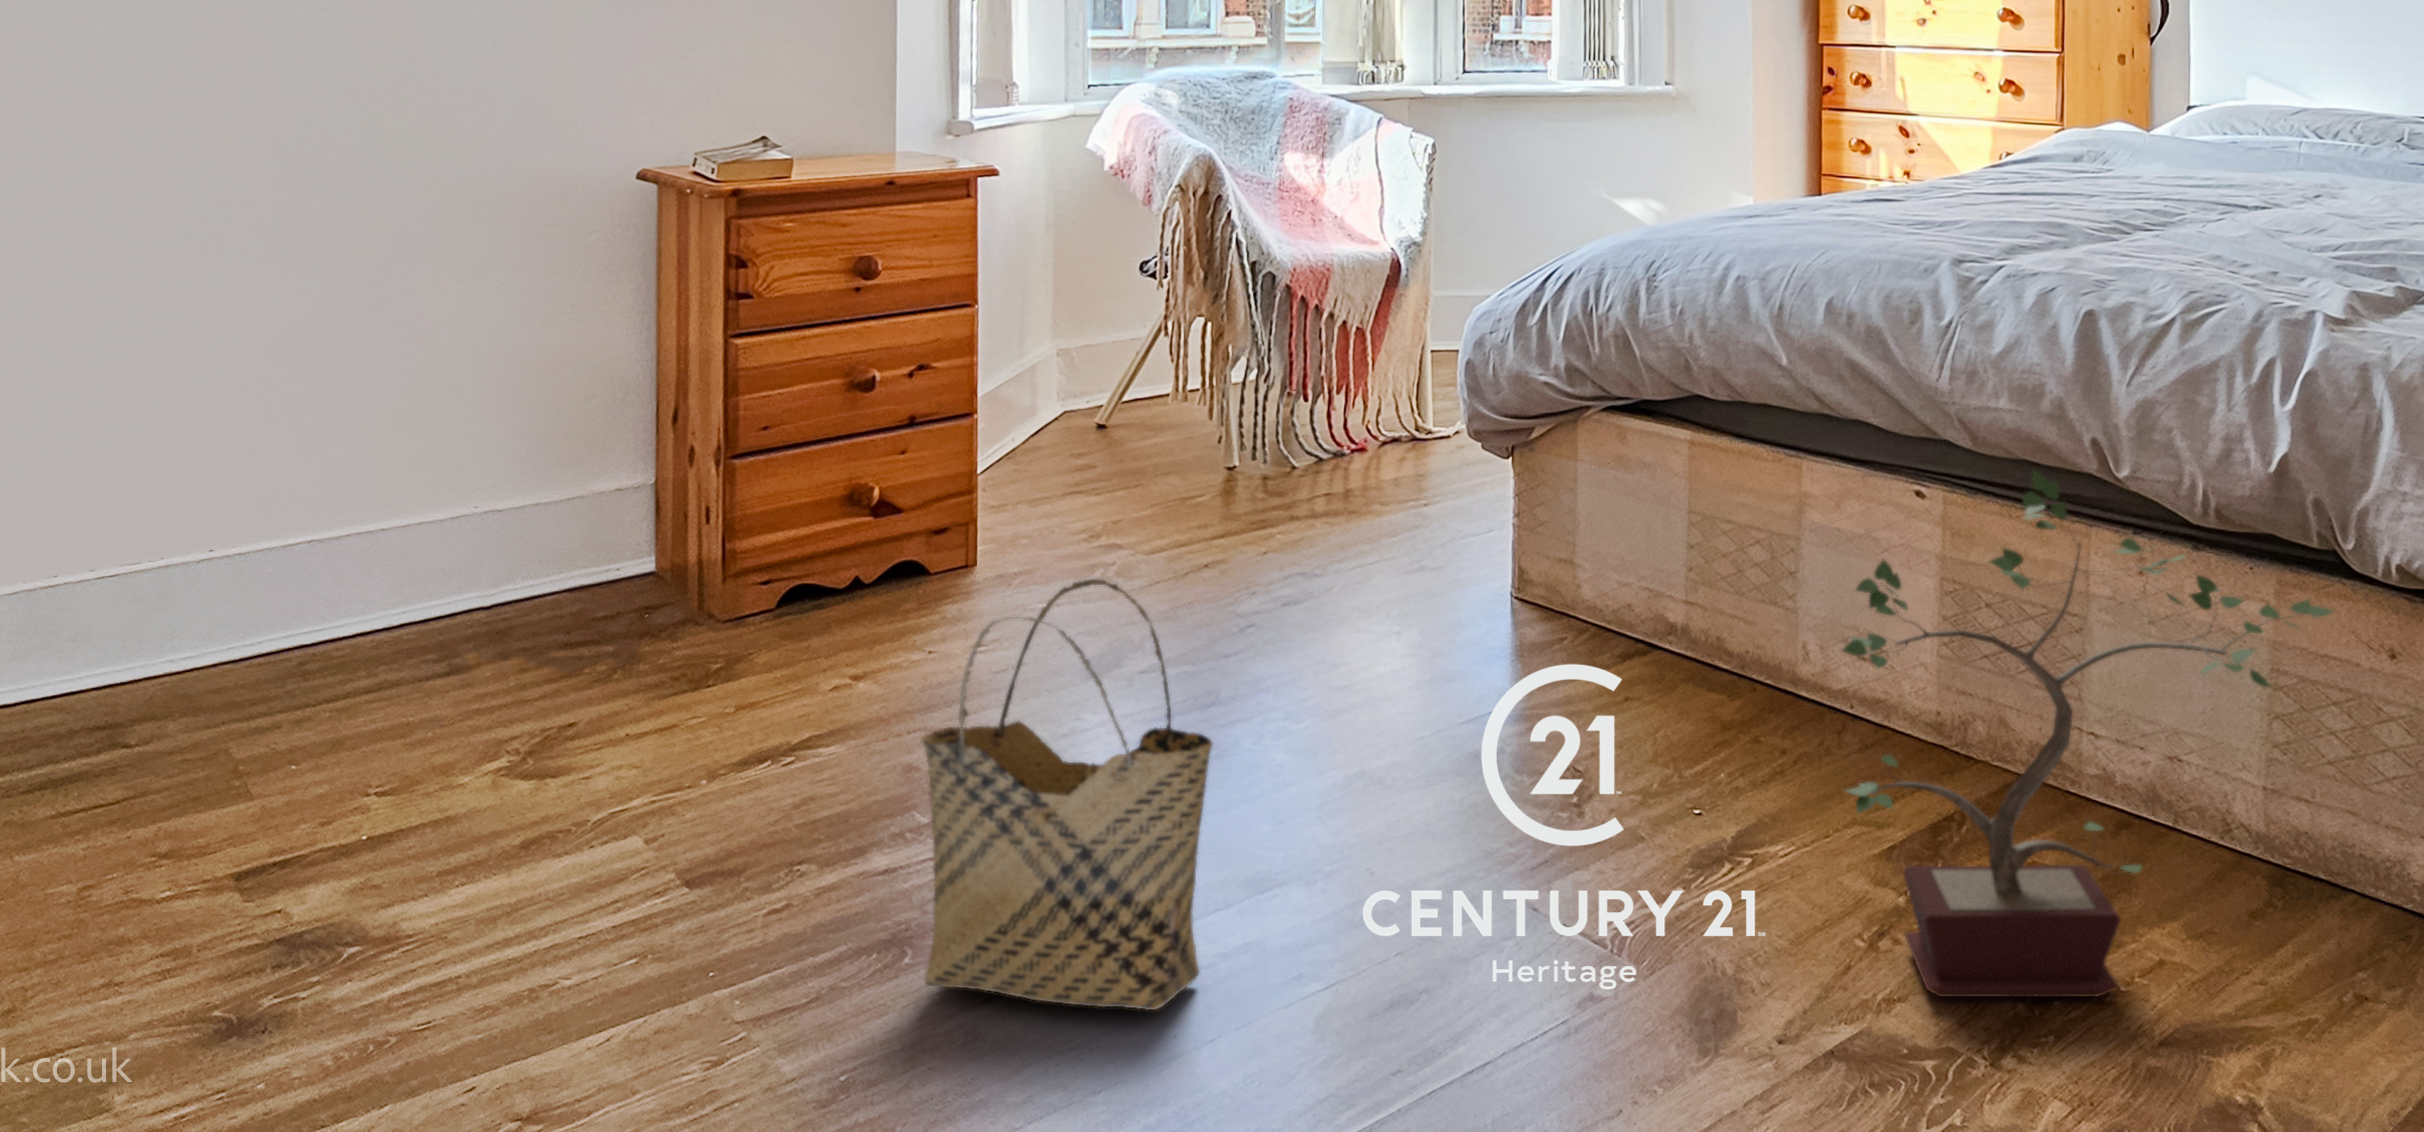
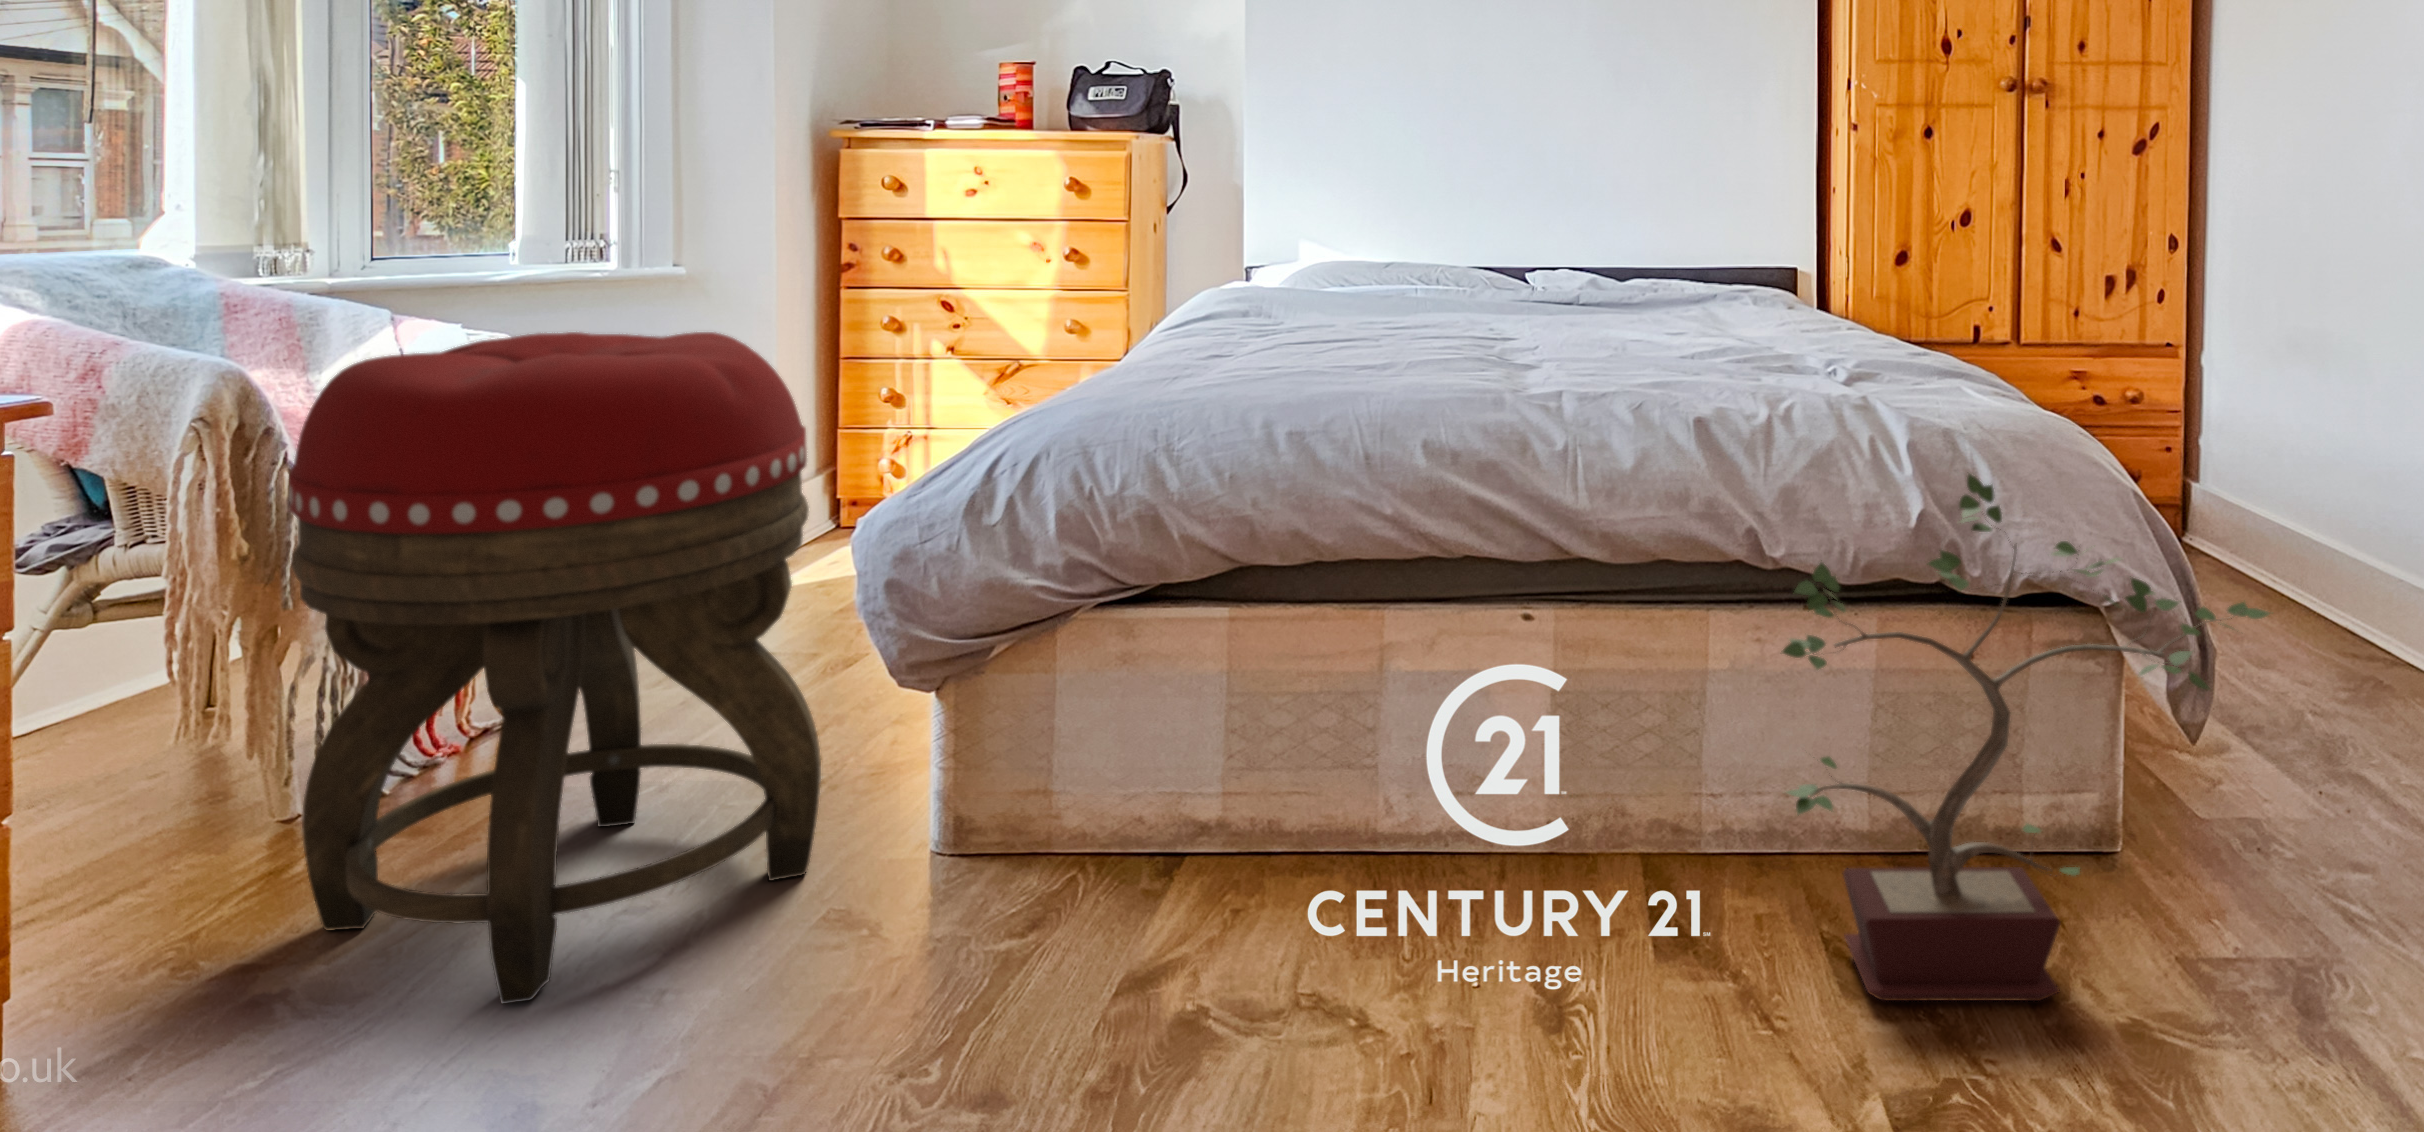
footstool: none [320,322,859,1004] -> present [289,332,821,1004]
woven basket: present [921,579,1213,1010] -> none [871,580,1159,1012]

